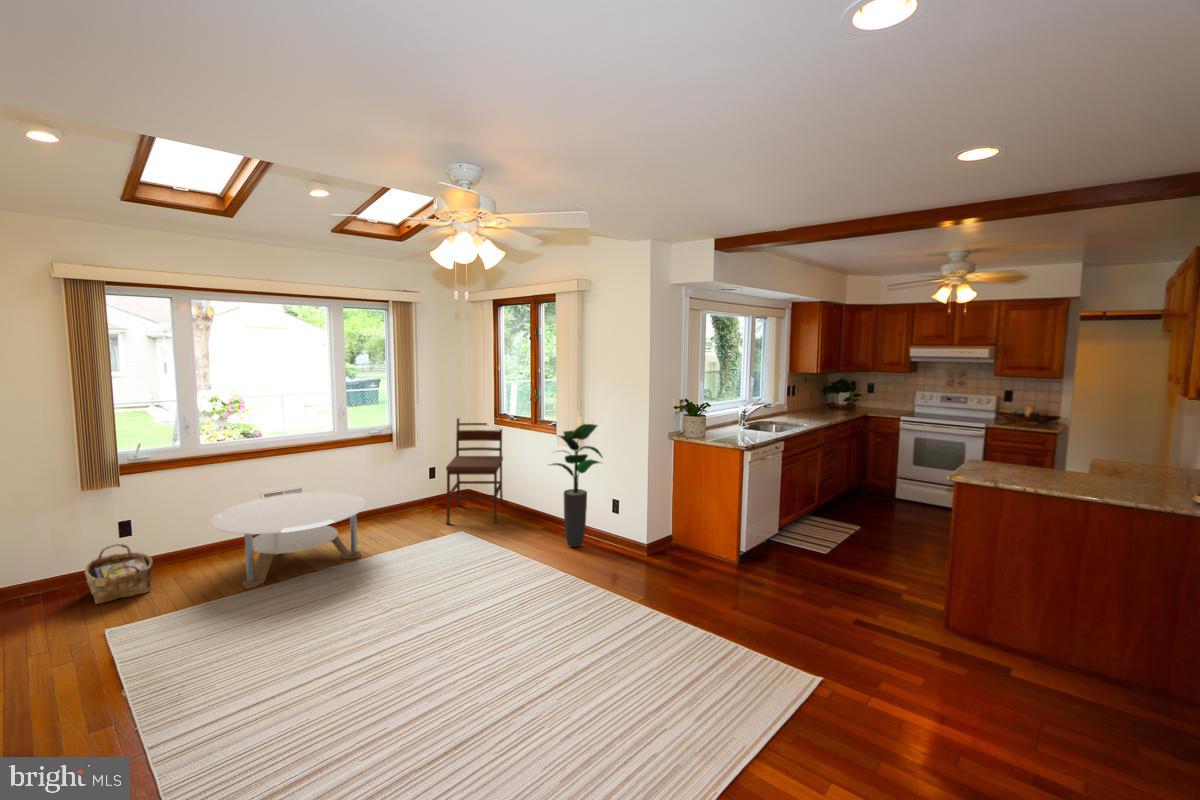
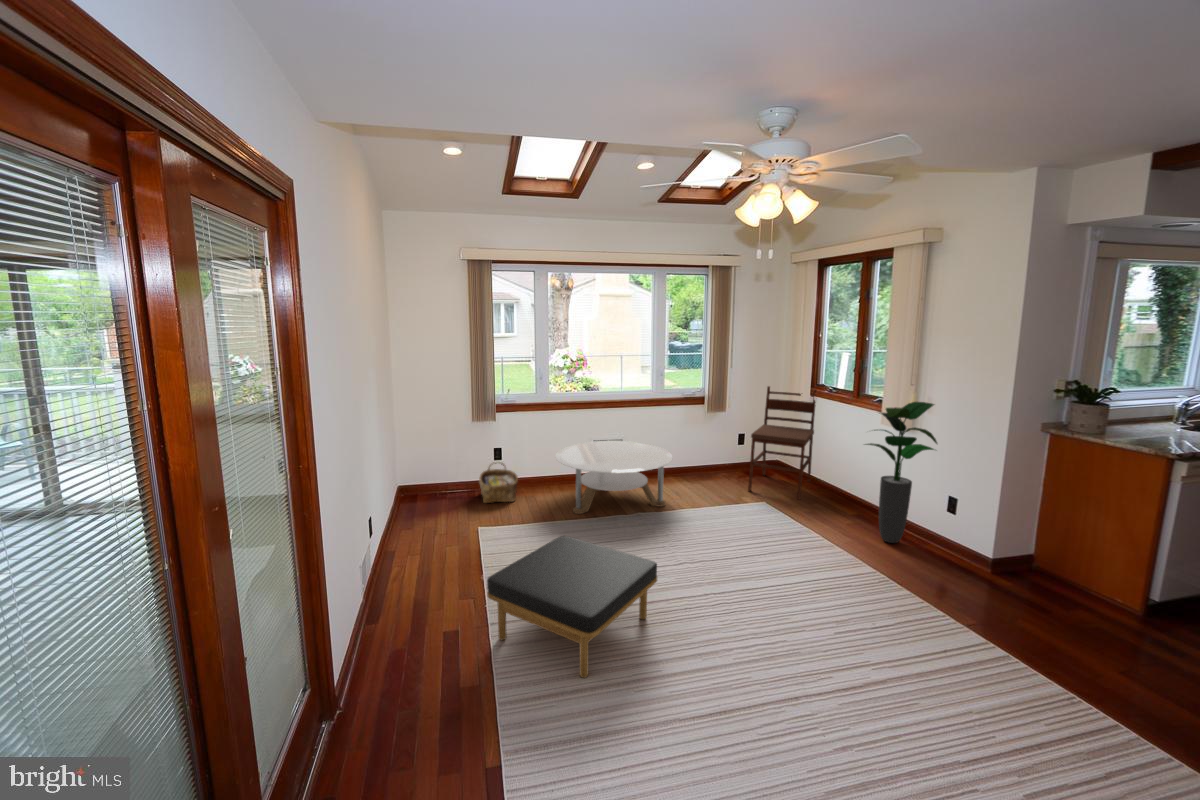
ottoman: none [143,616,373,772] -> present [487,536,657,678]

